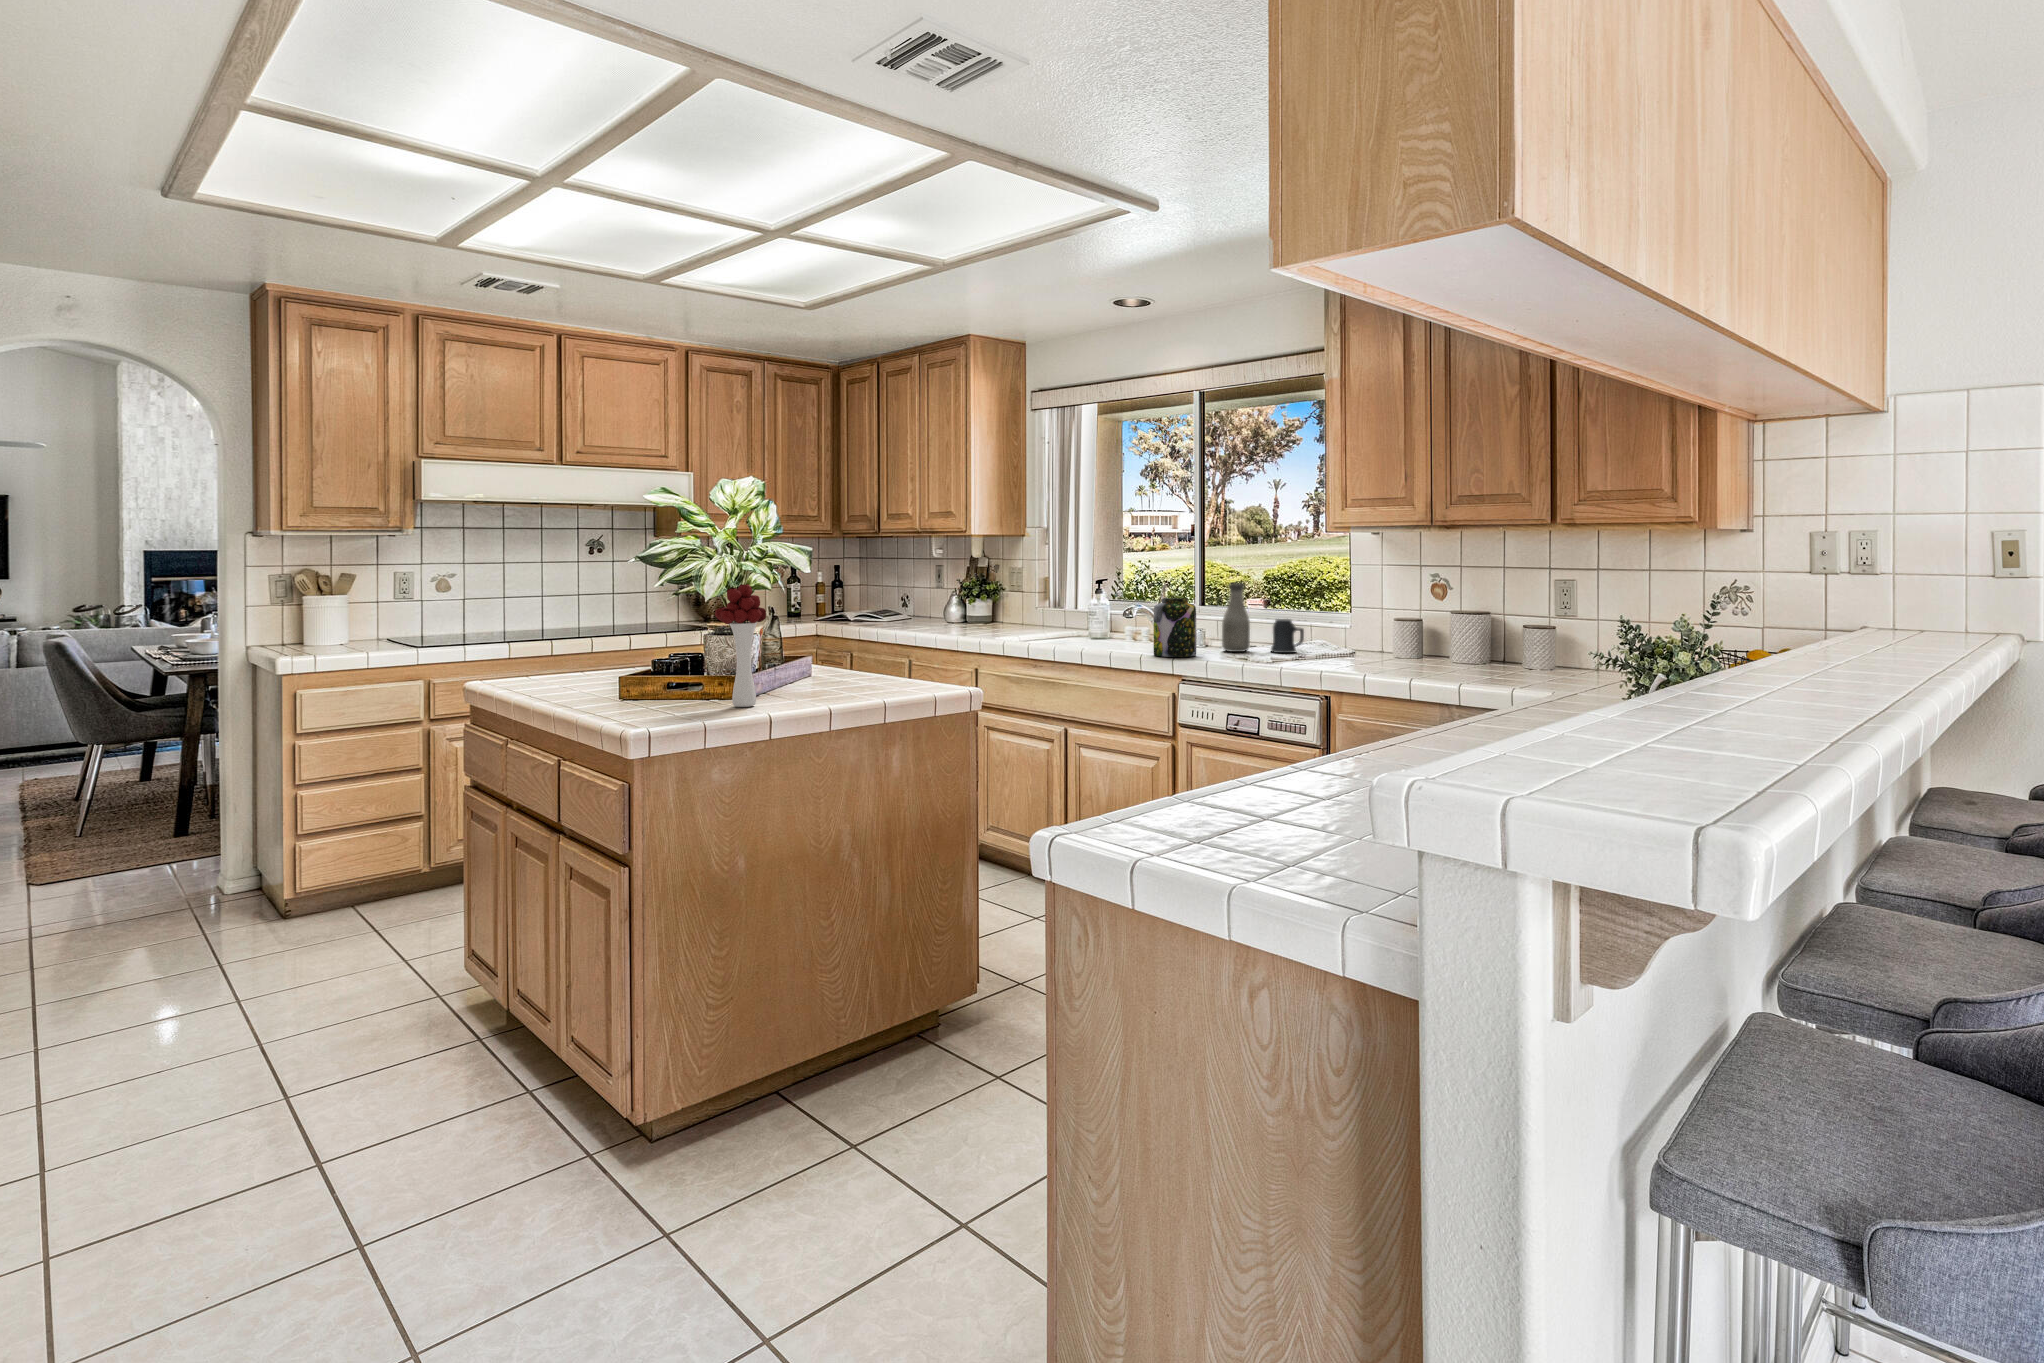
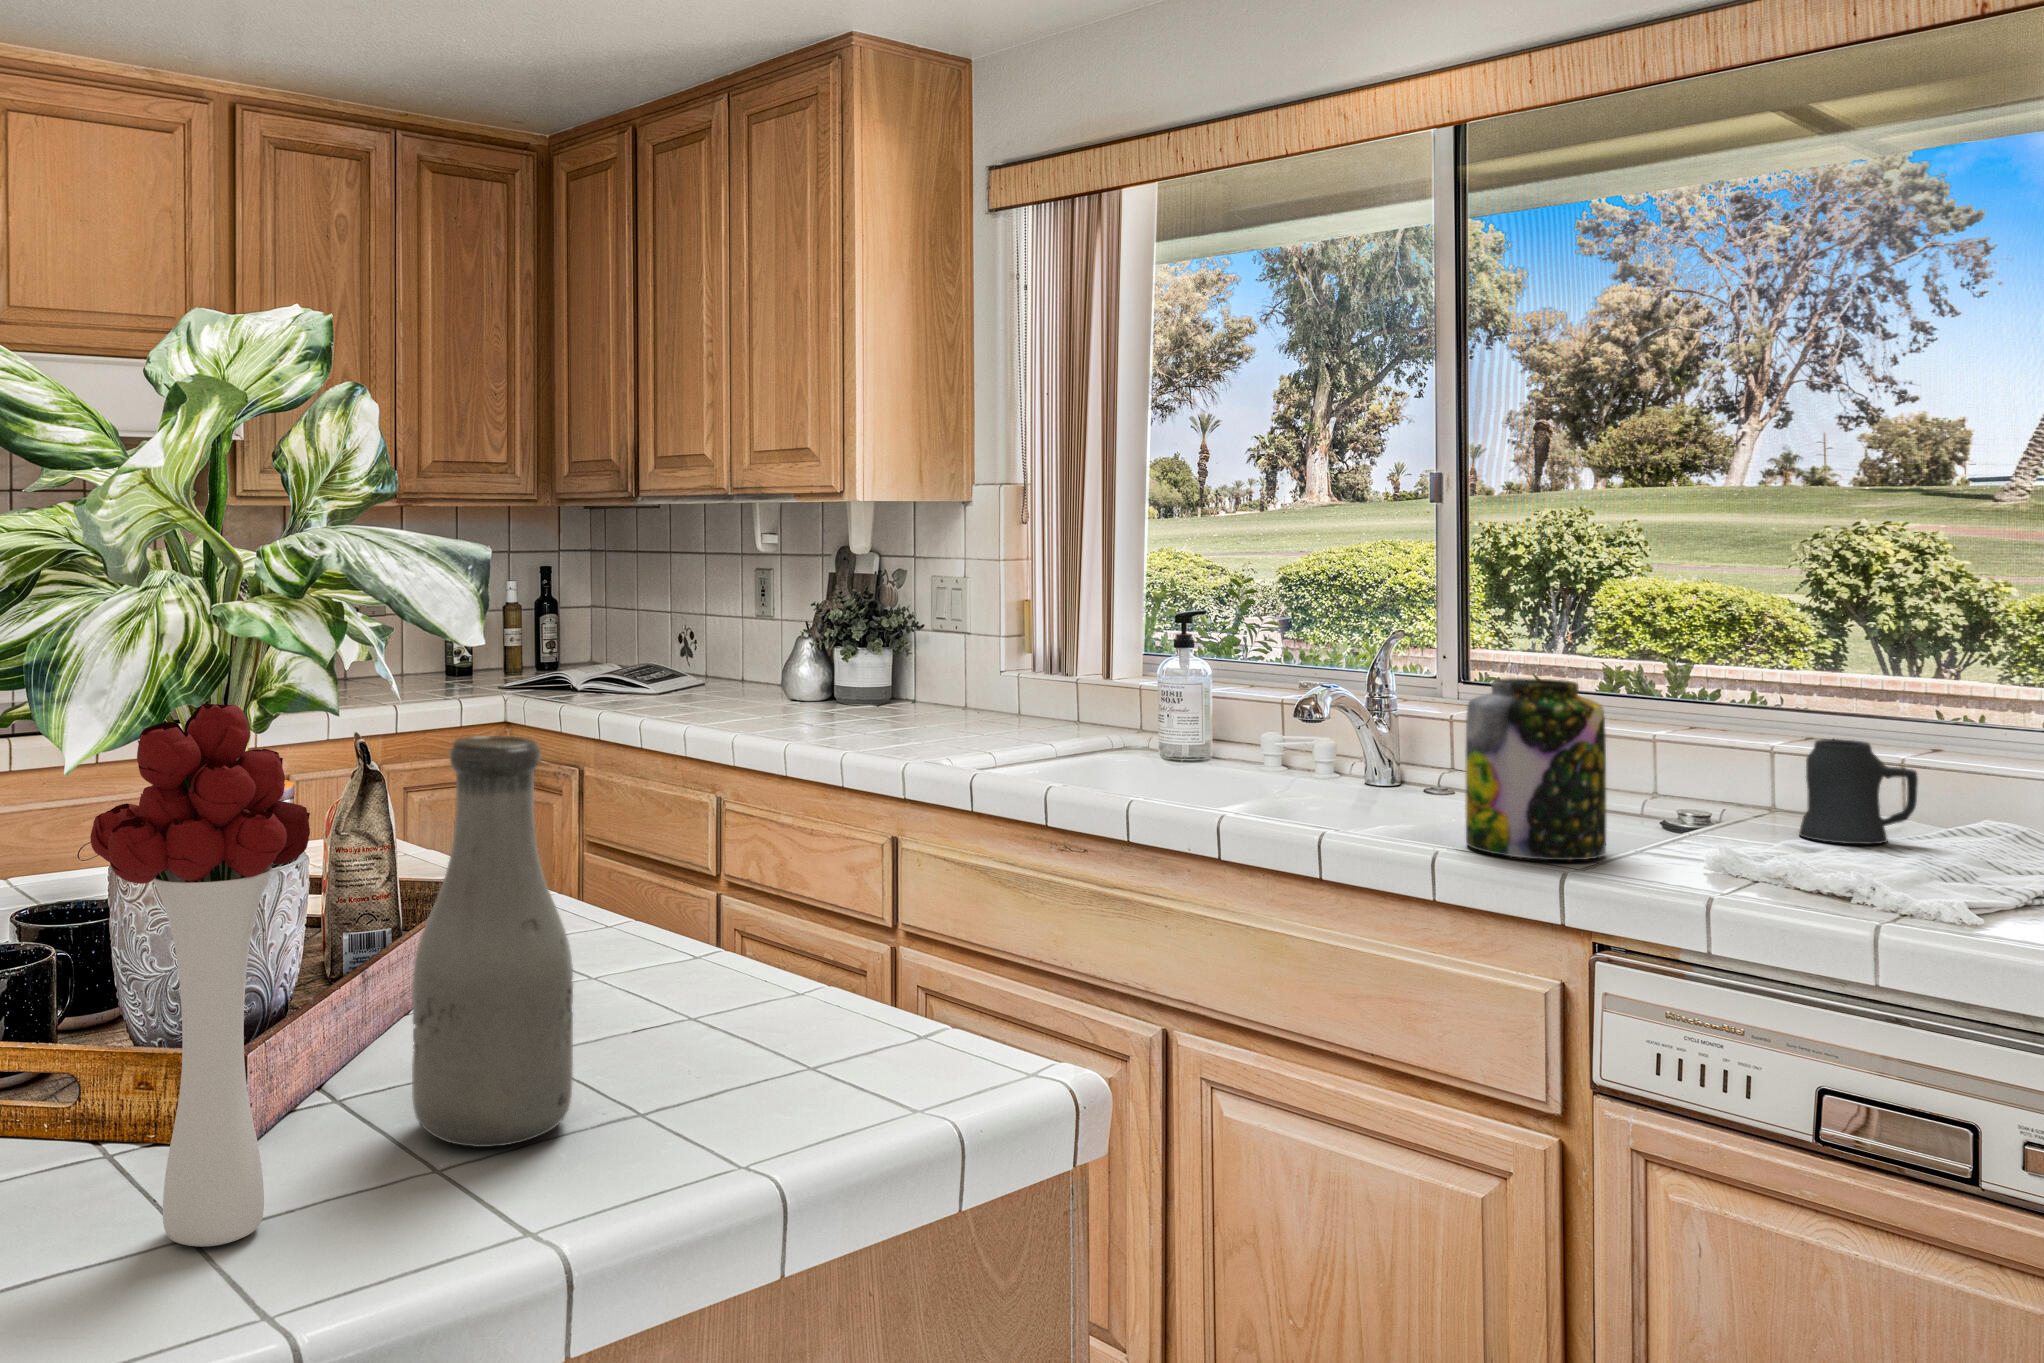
bottle: present [1222,583,1250,652] -> present [412,736,573,1147]

